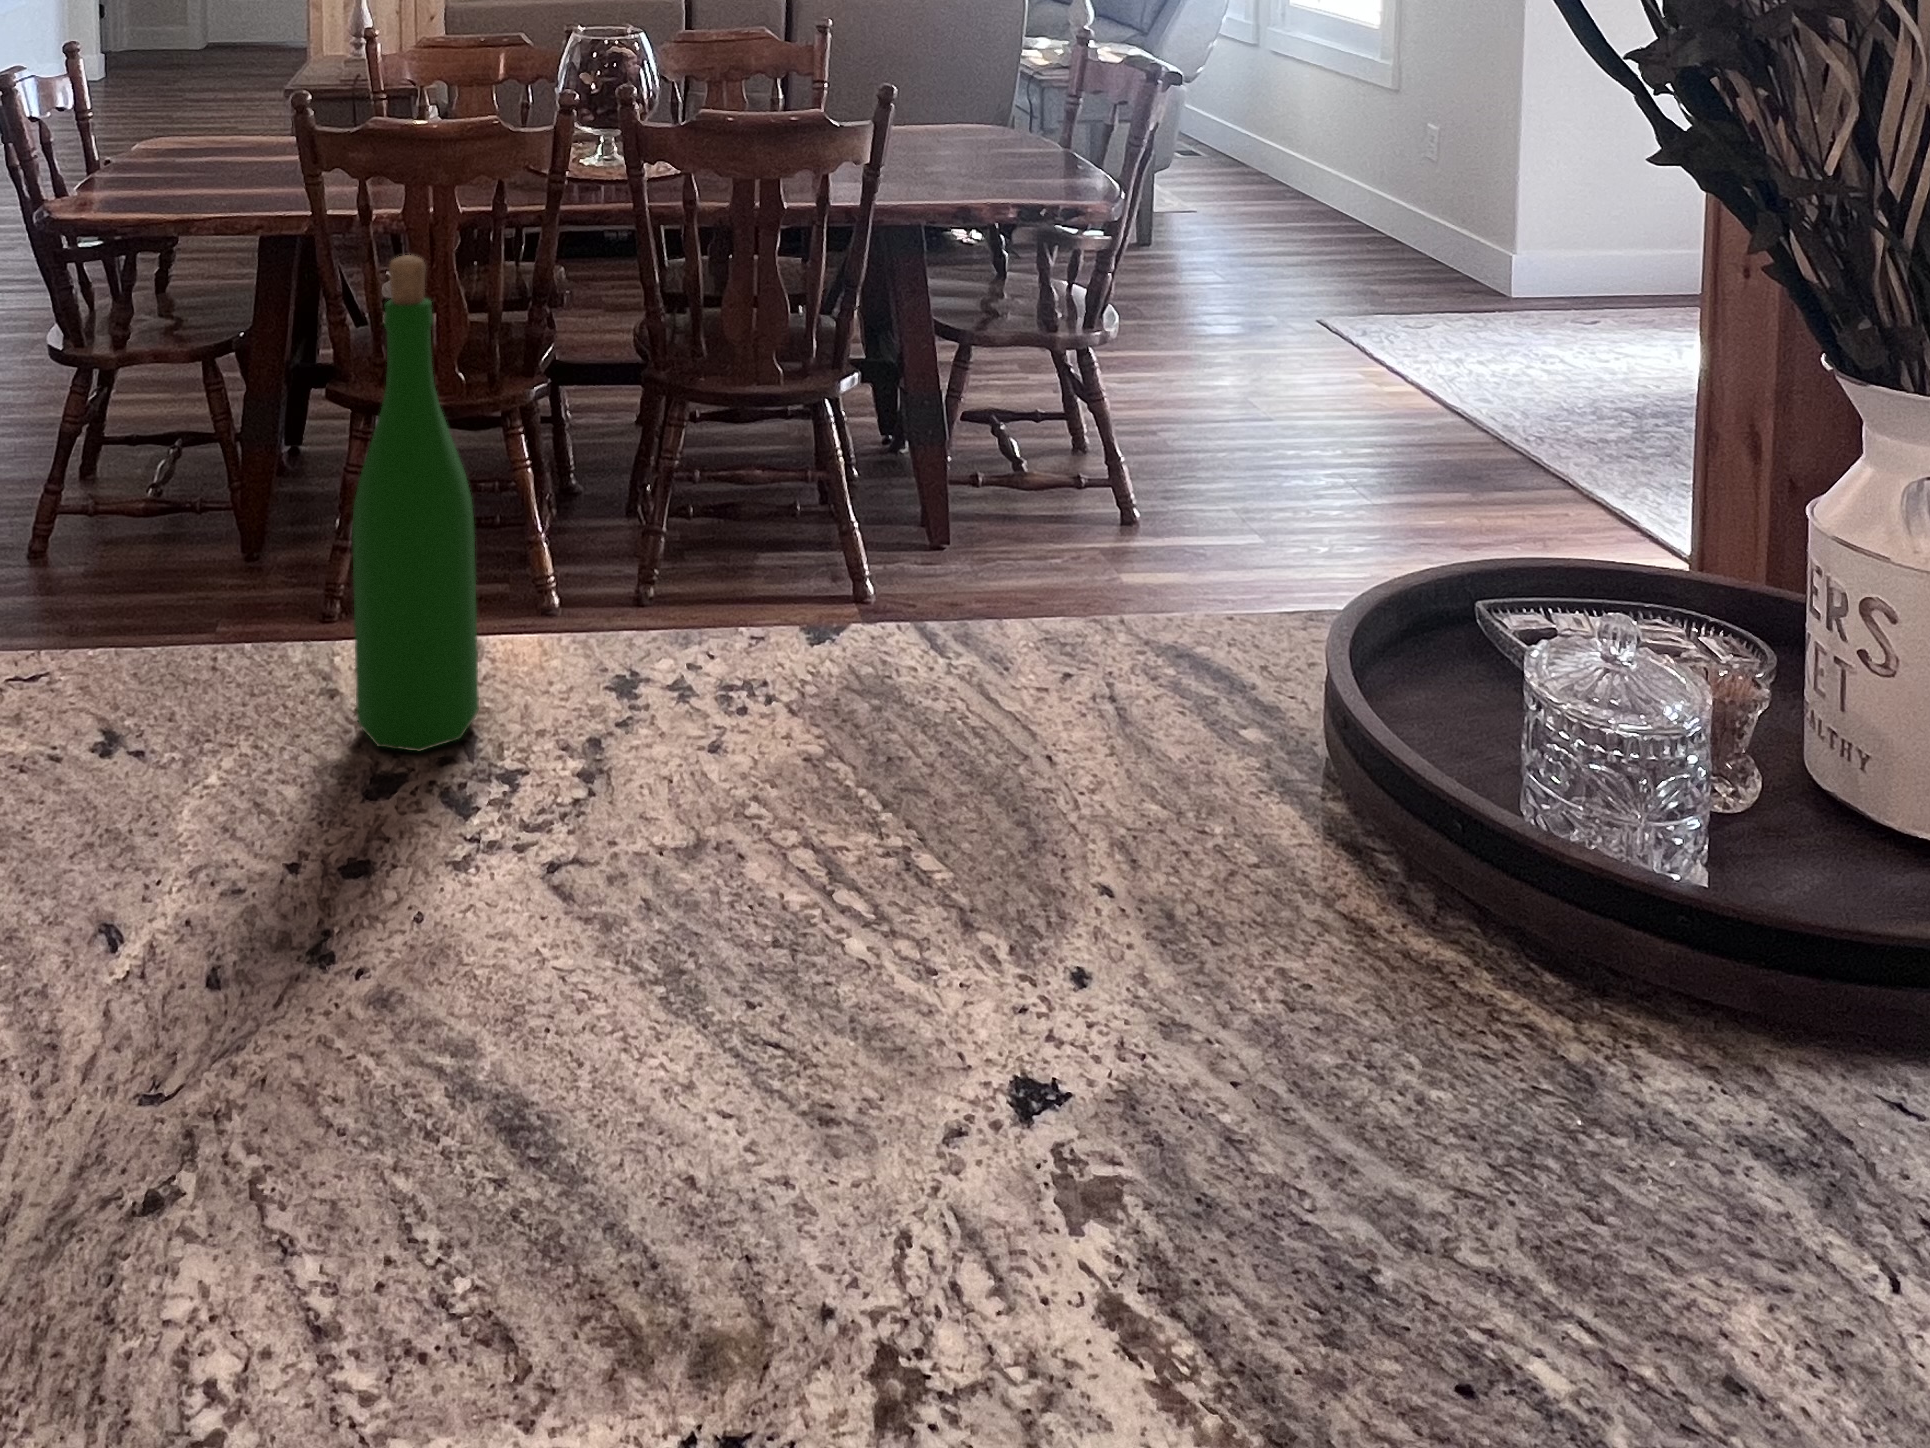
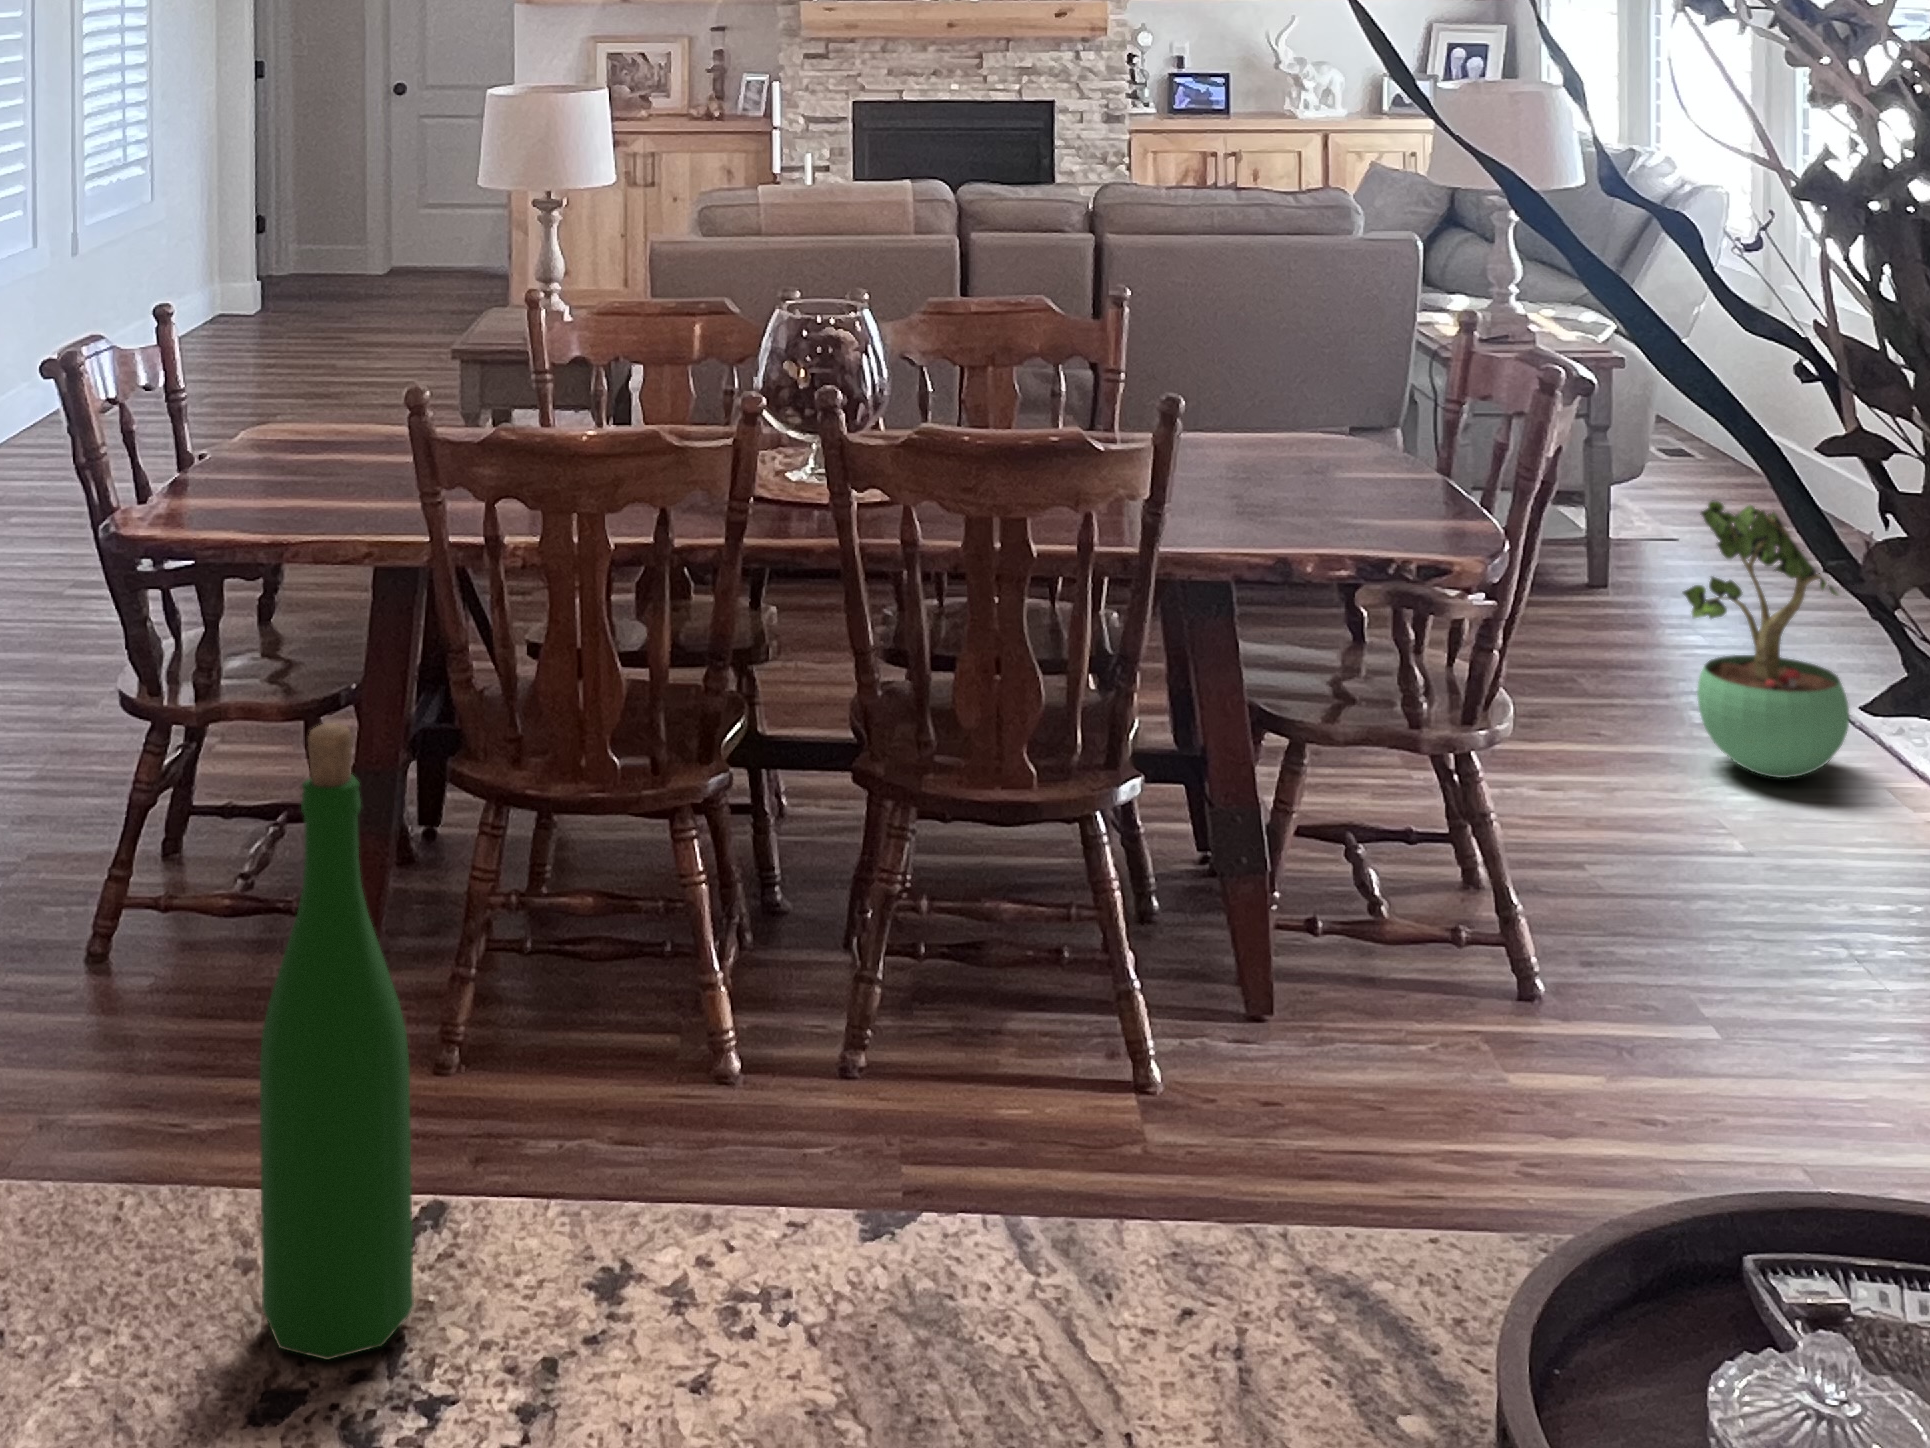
potted plant: none [1211,169,1332,363] -> present [1683,500,1849,778]

